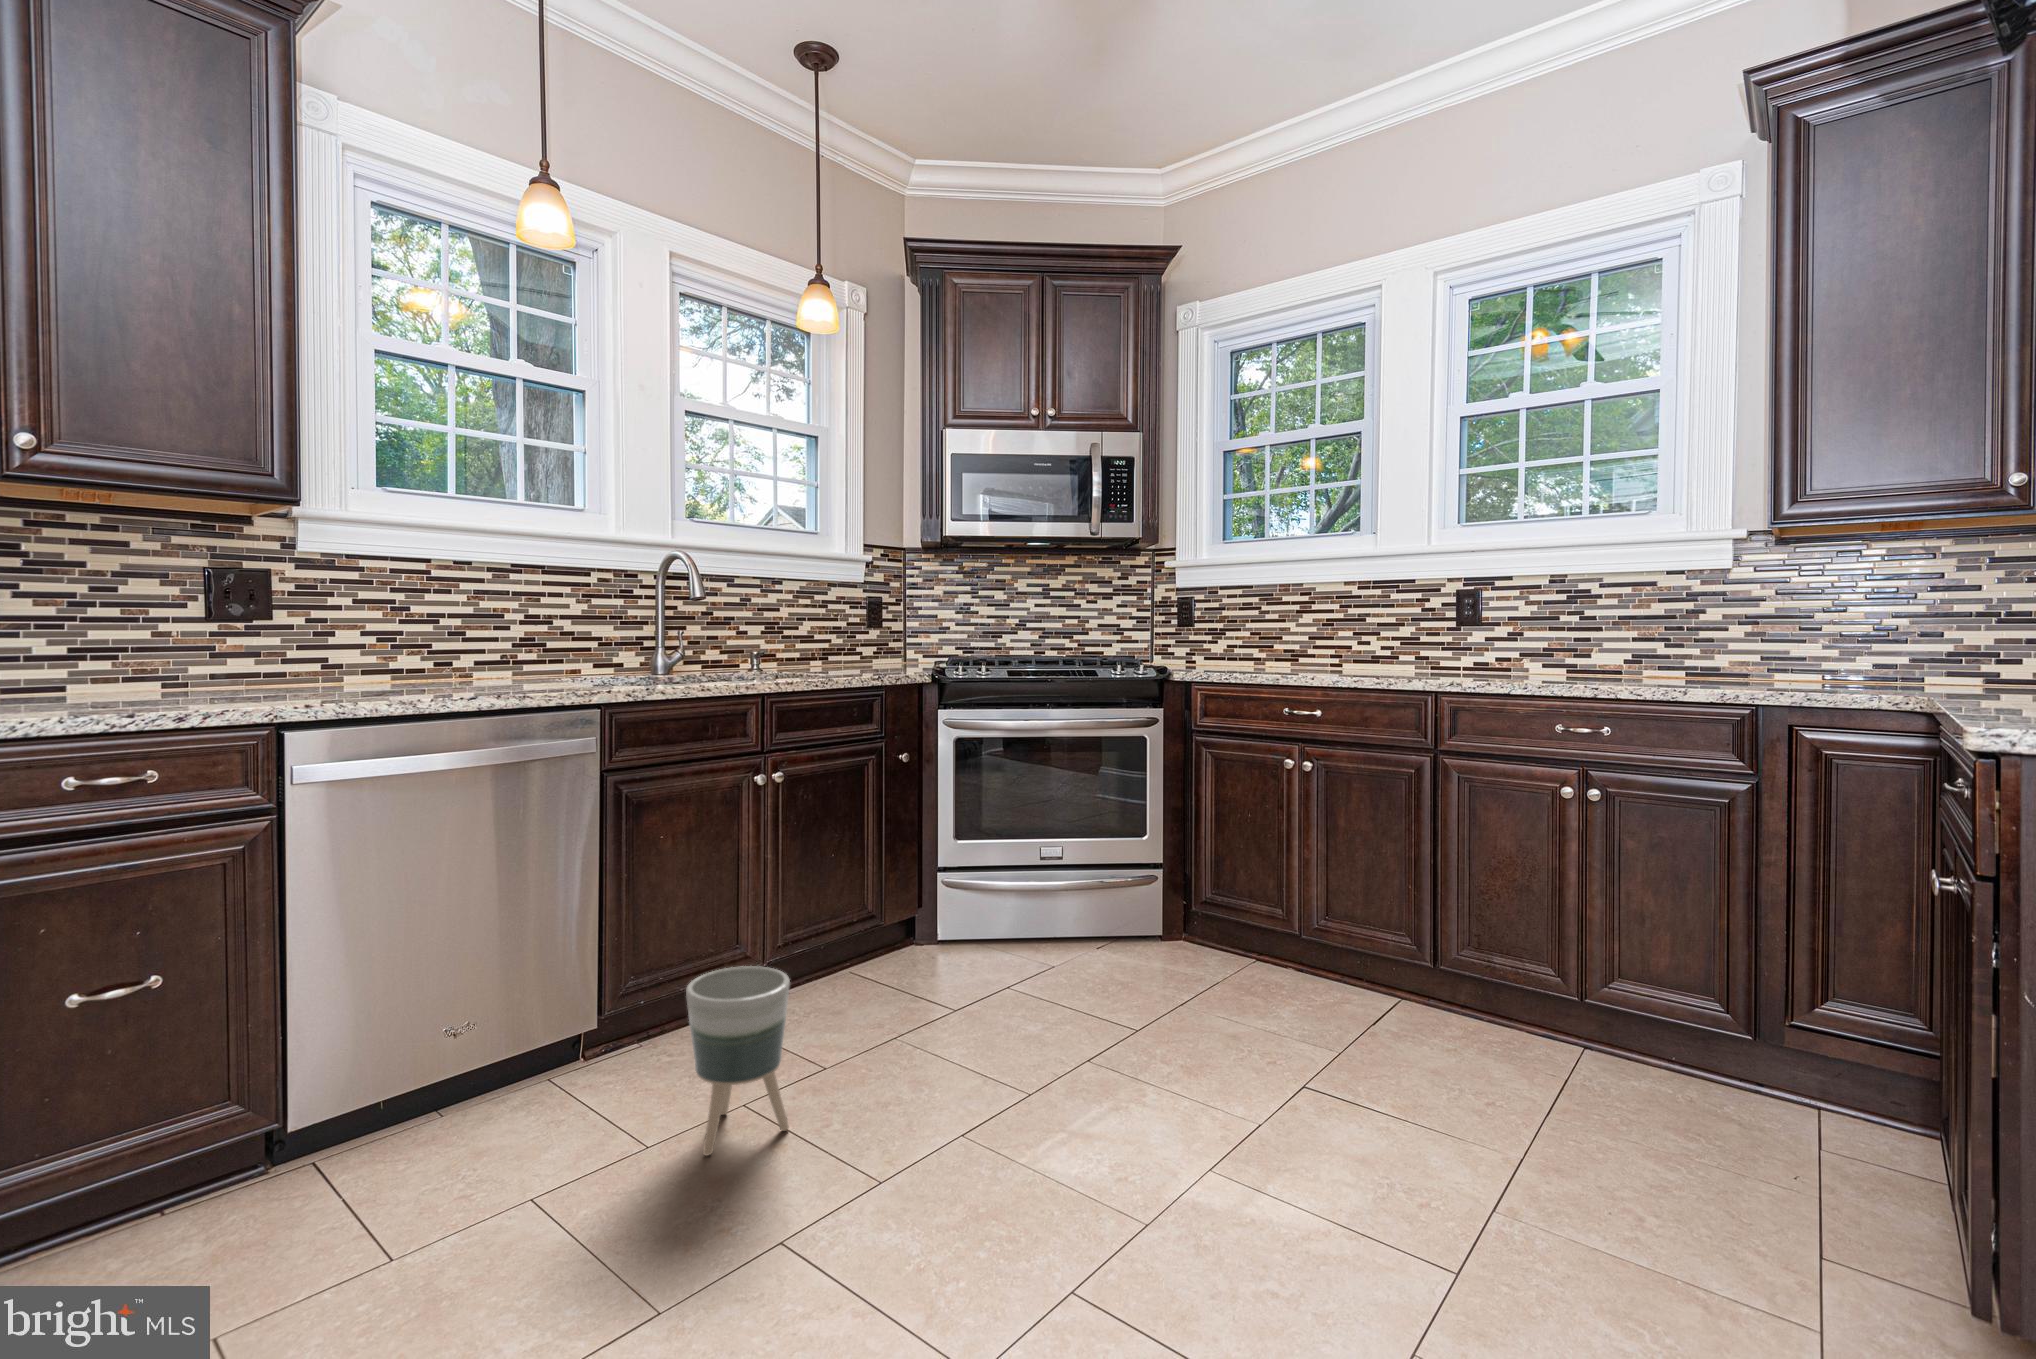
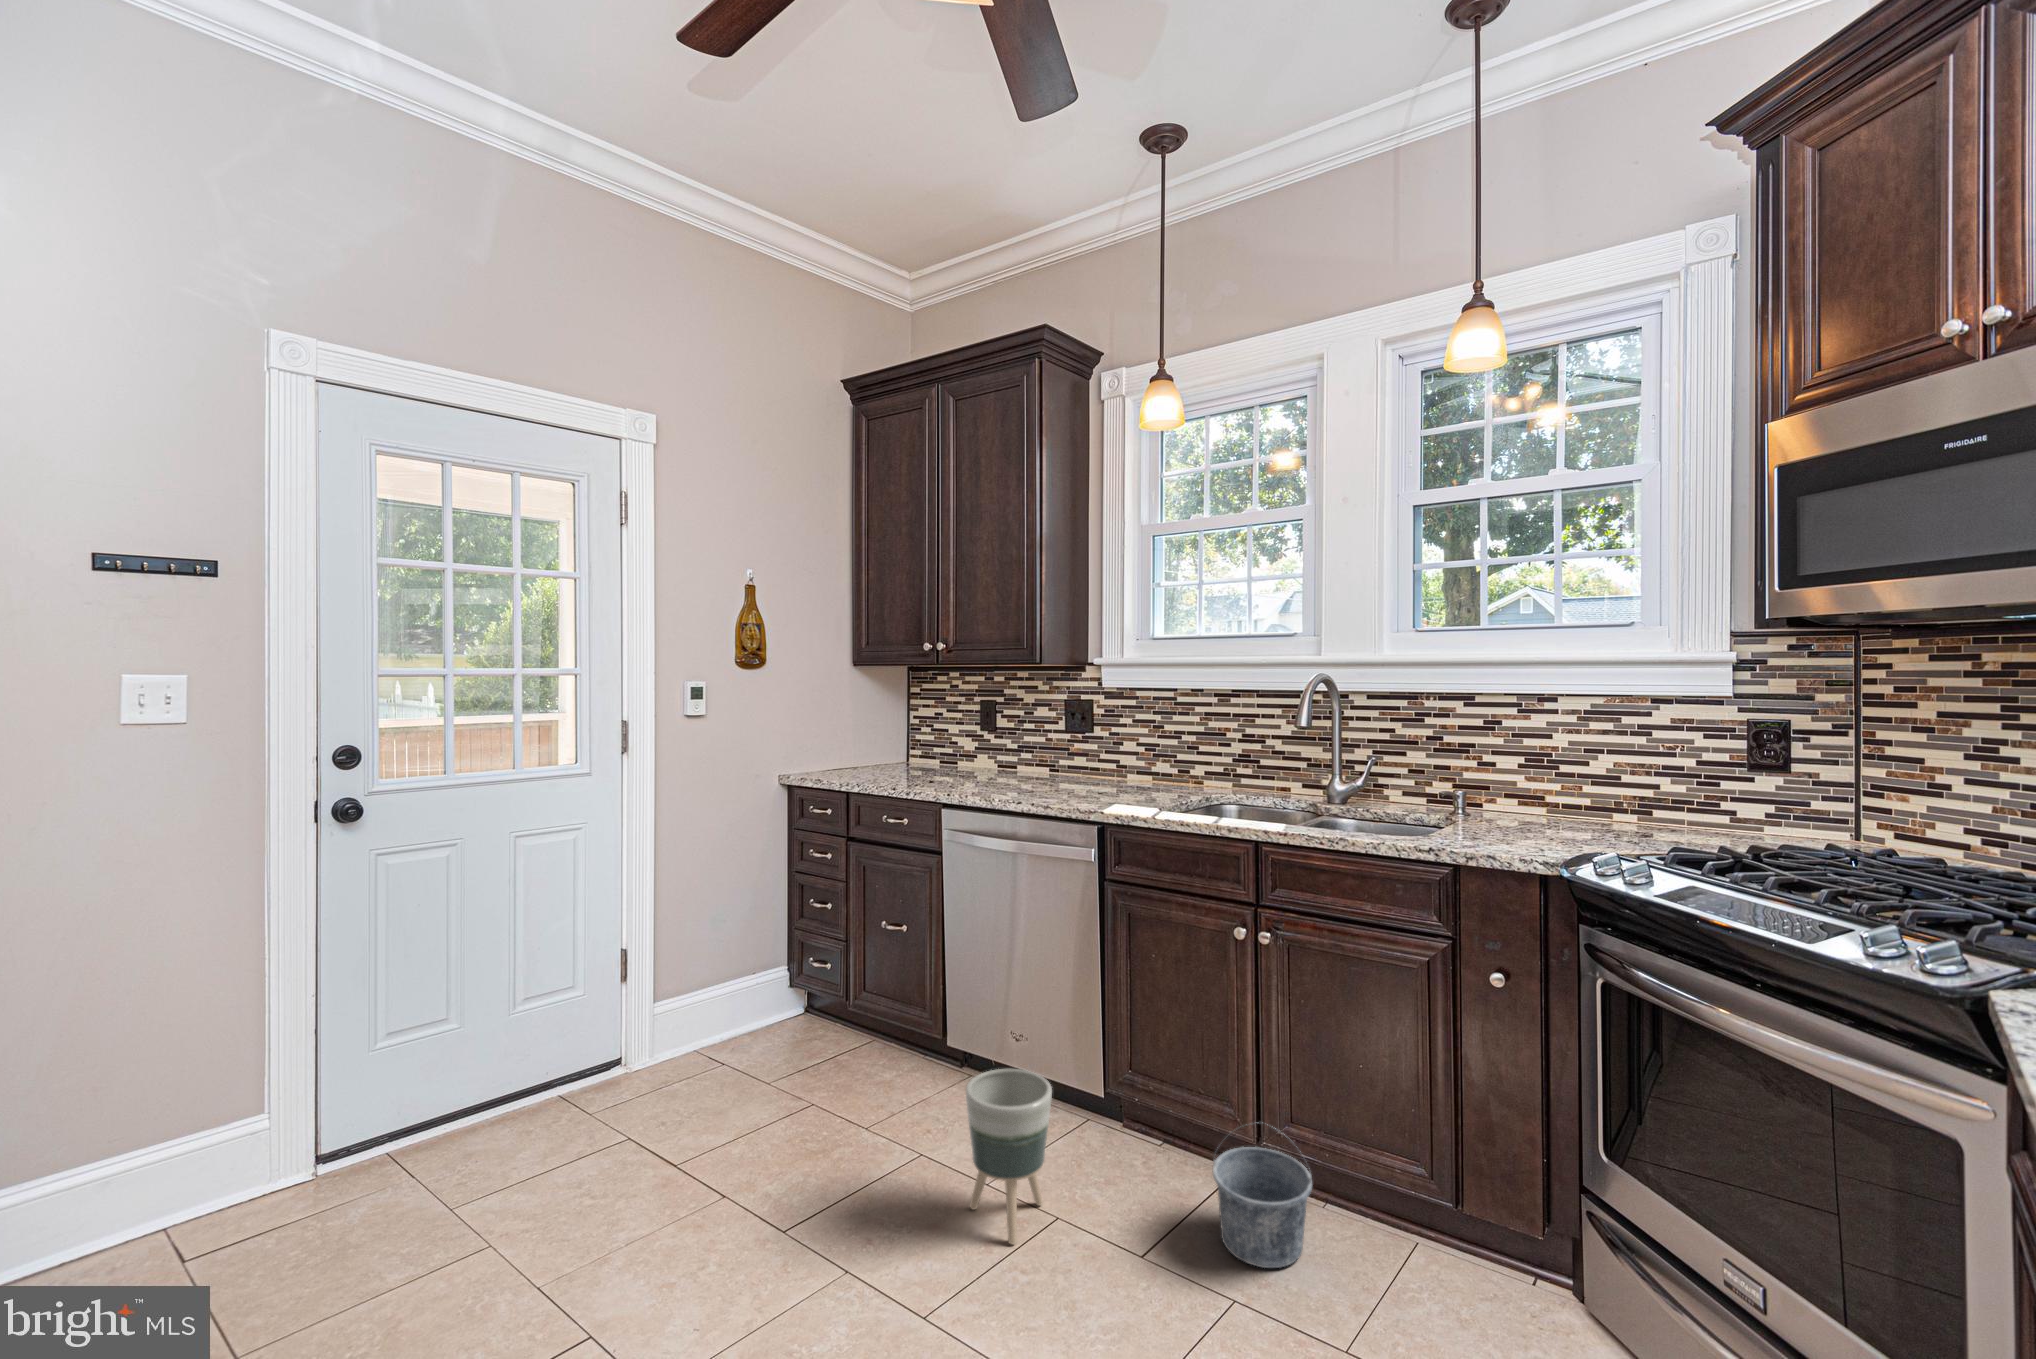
bucket: none [789,916,876,1033] -> present [1212,1124,1312,1268]

